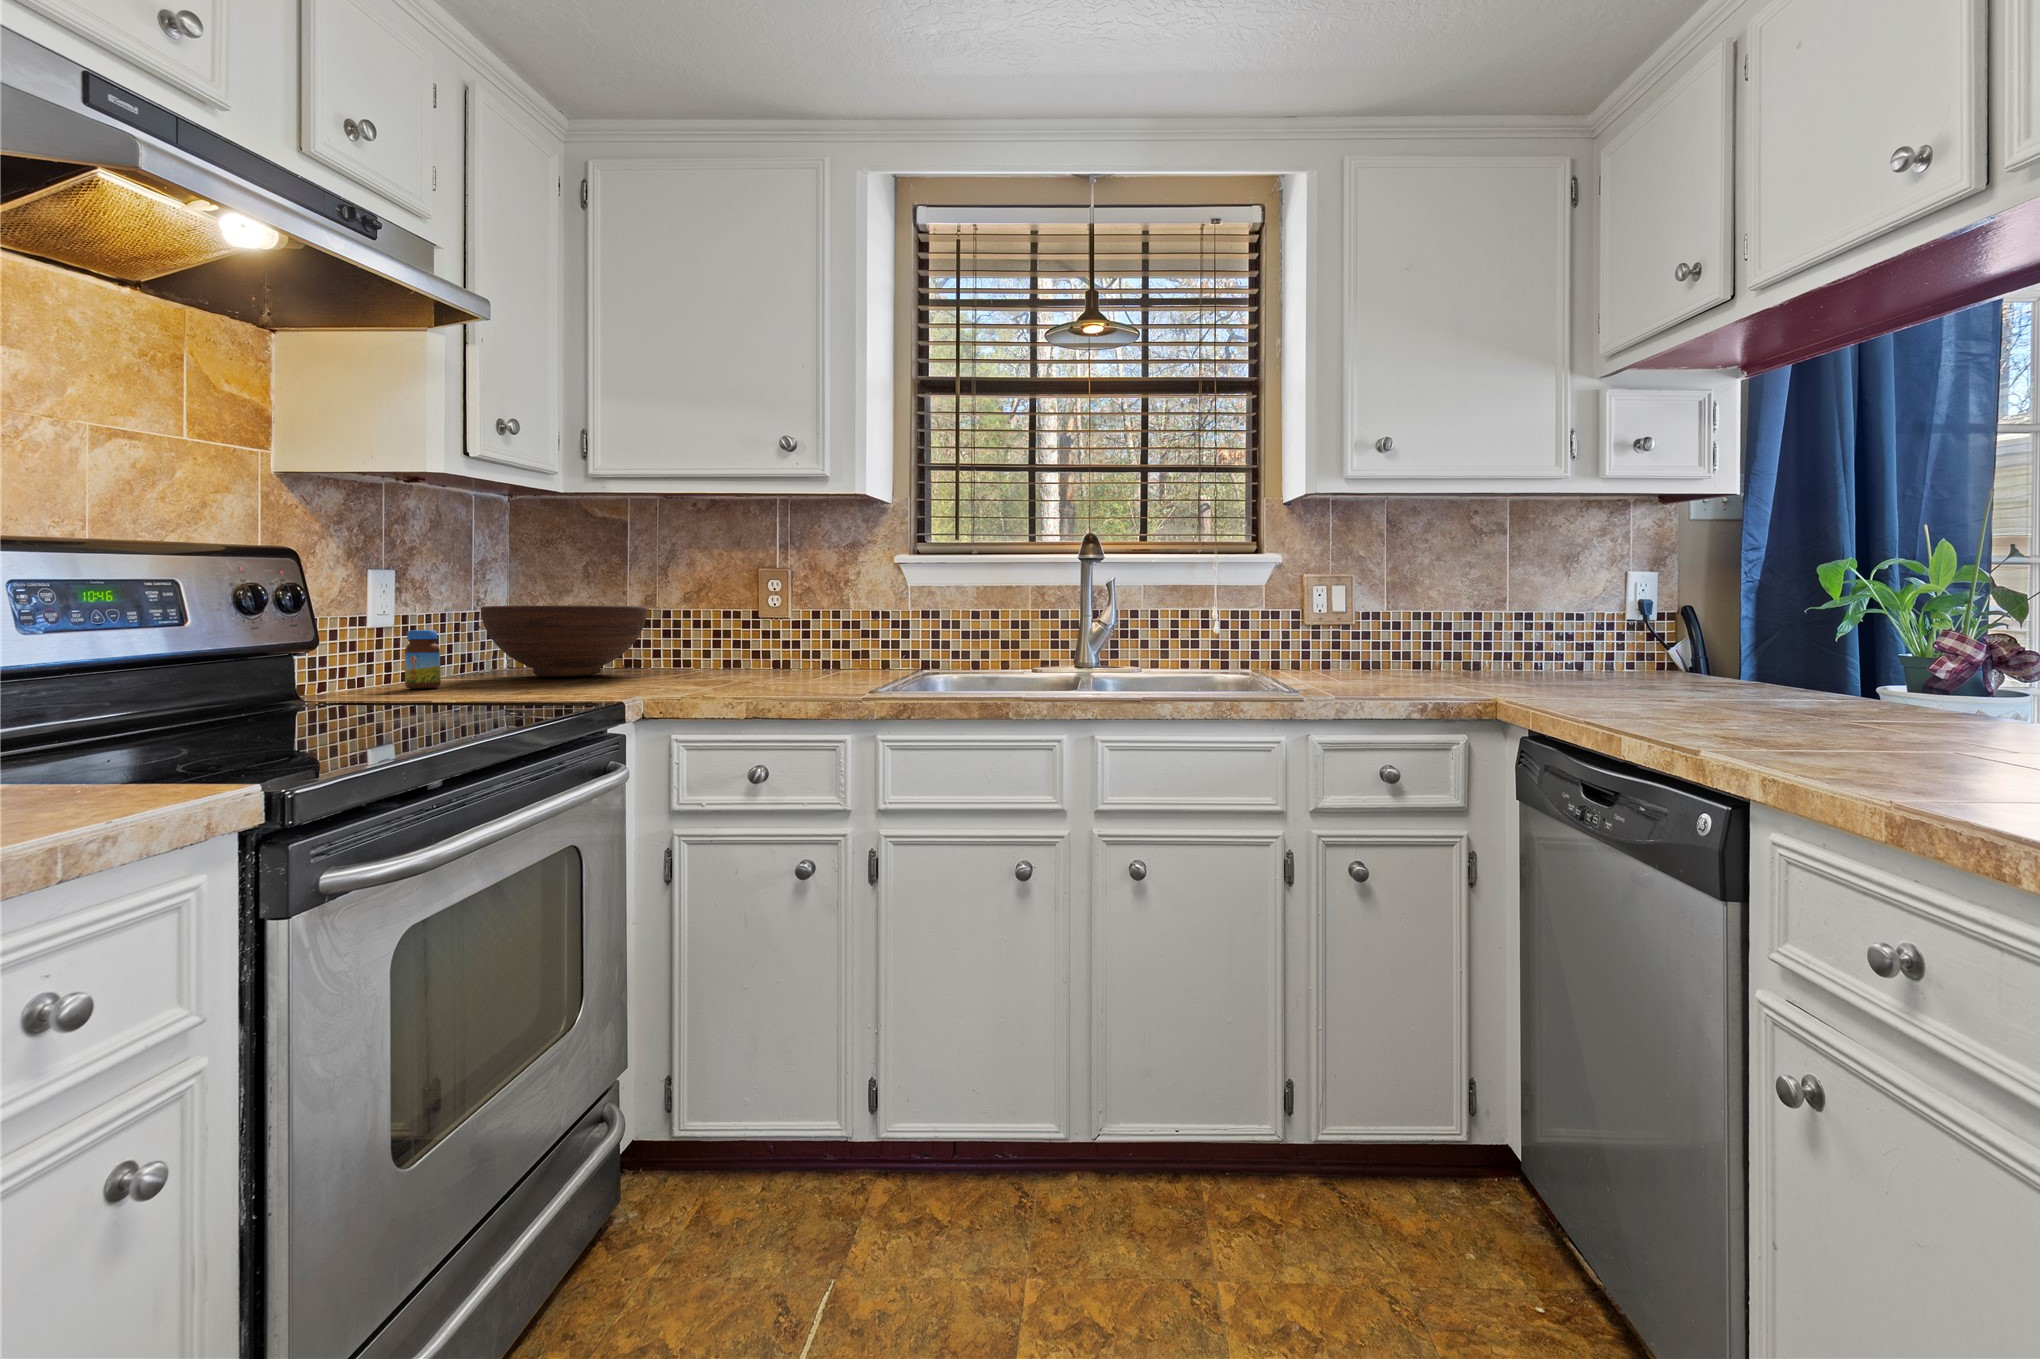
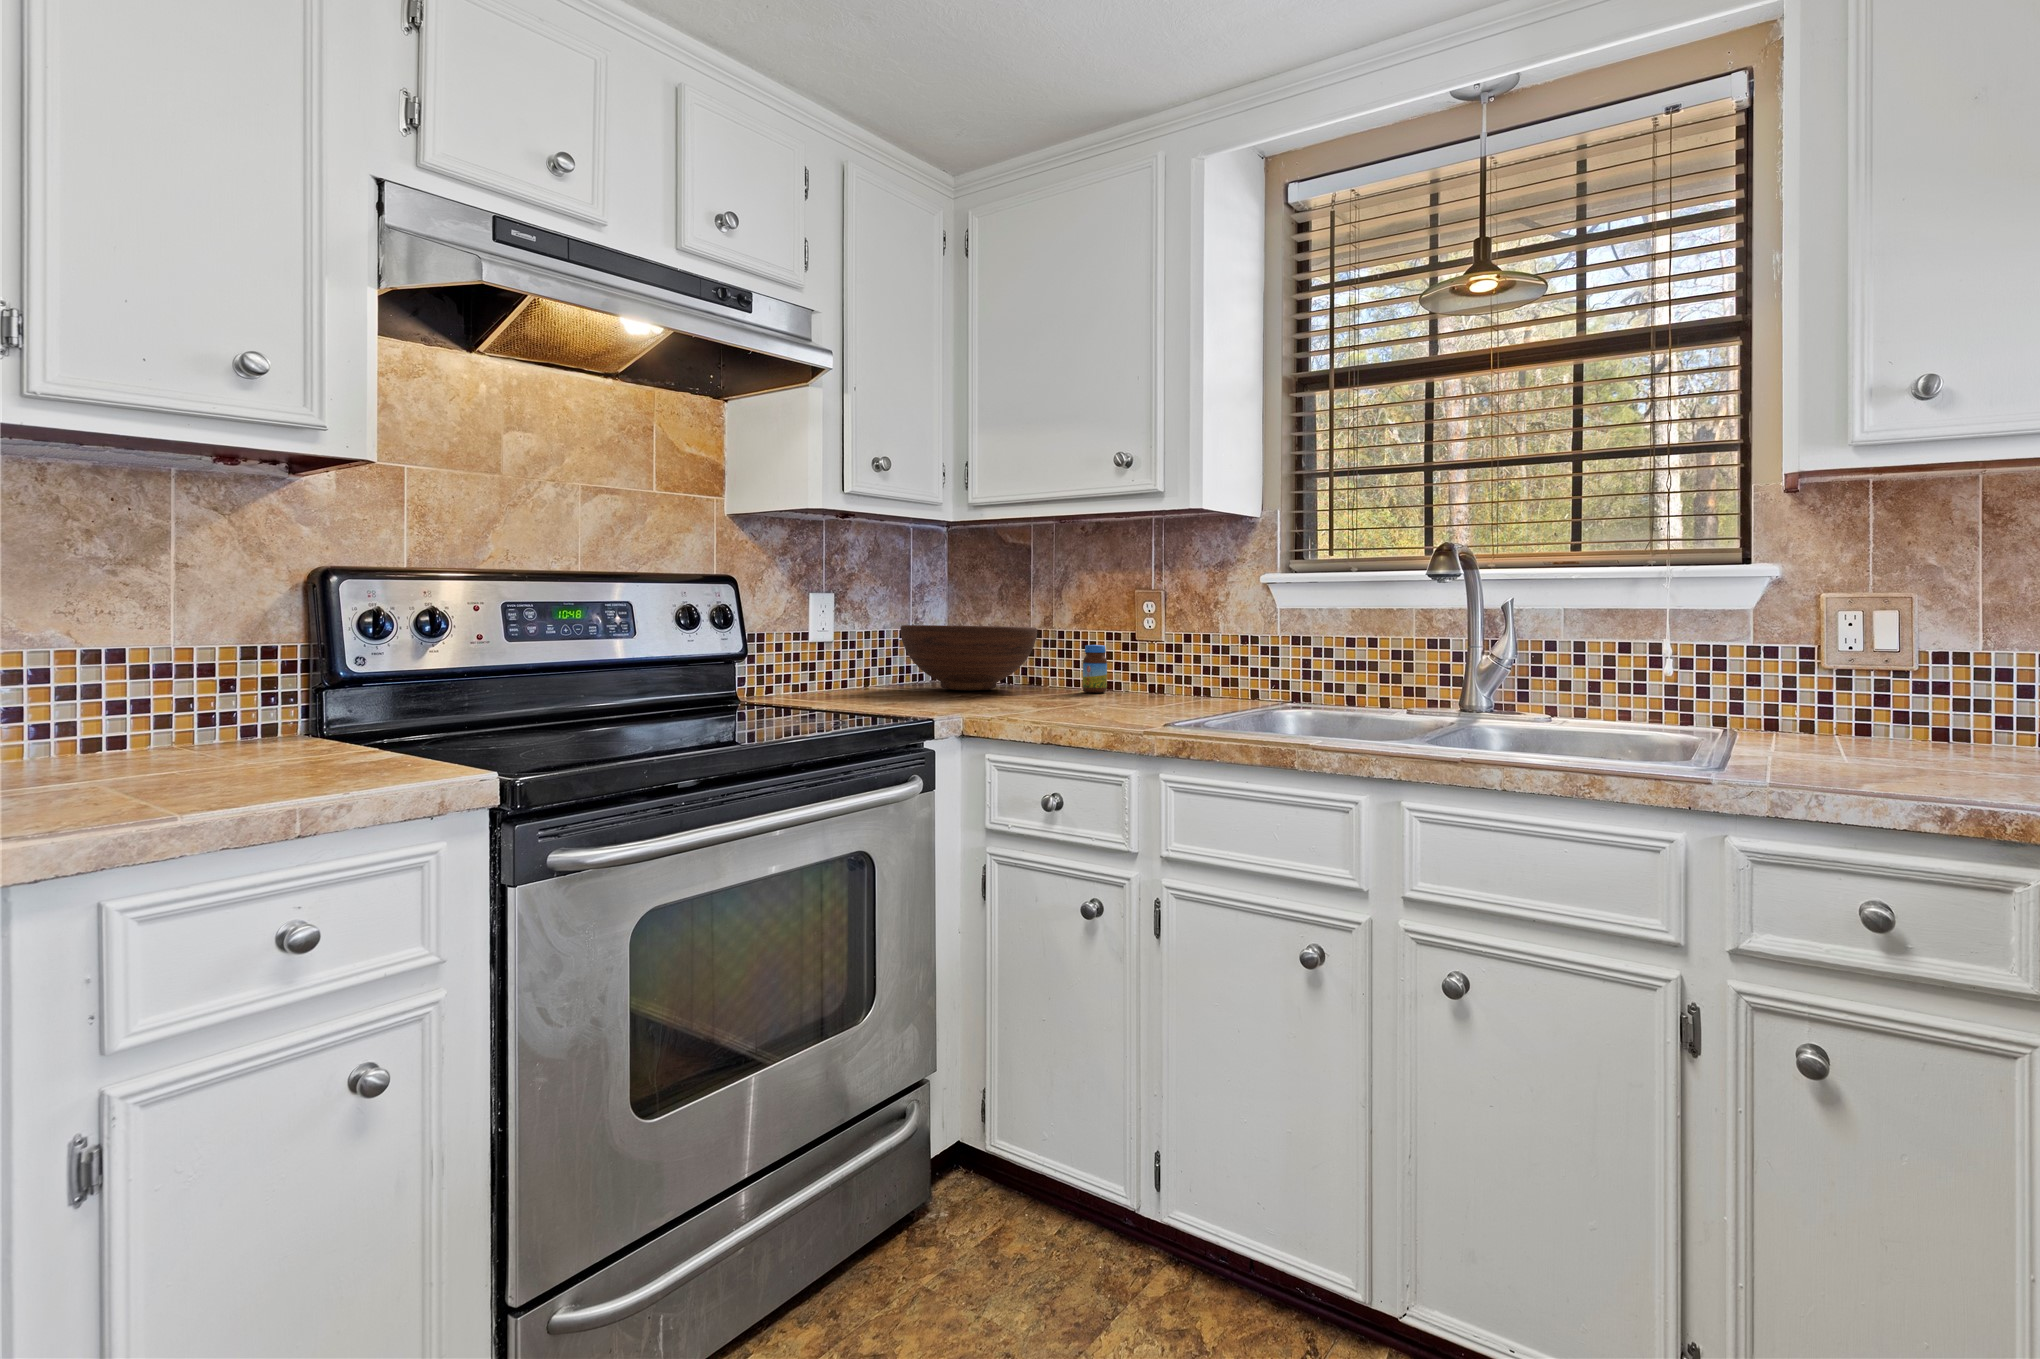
jar: present [405,630,441,689] -> present [1082,645,1107,693]

